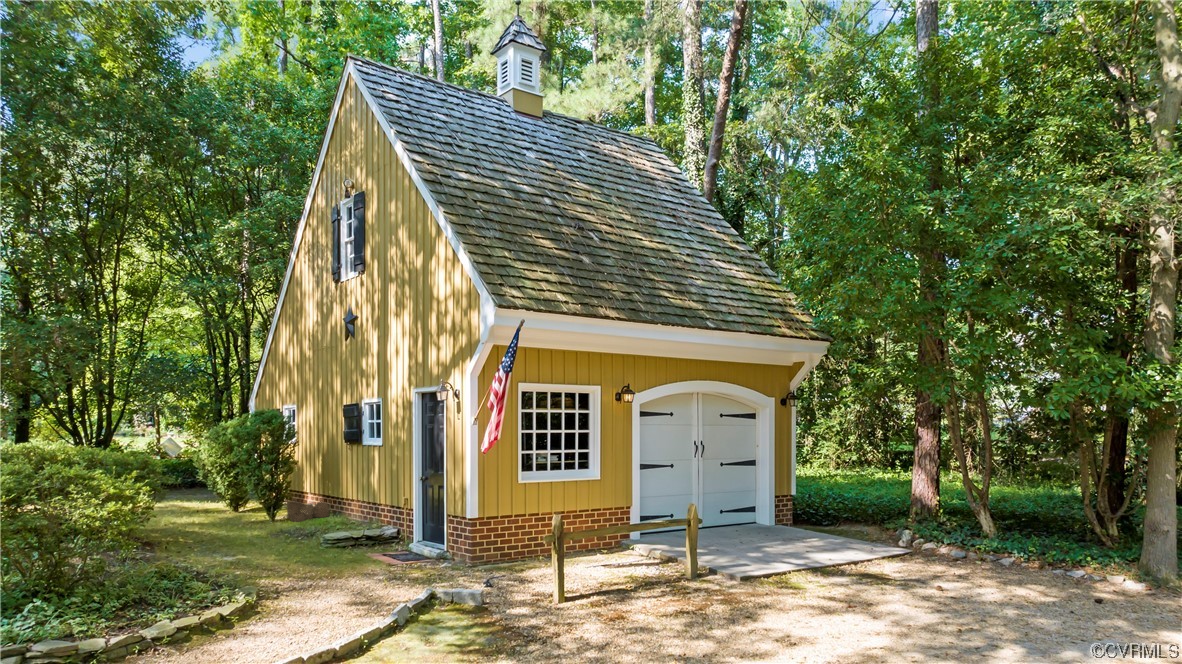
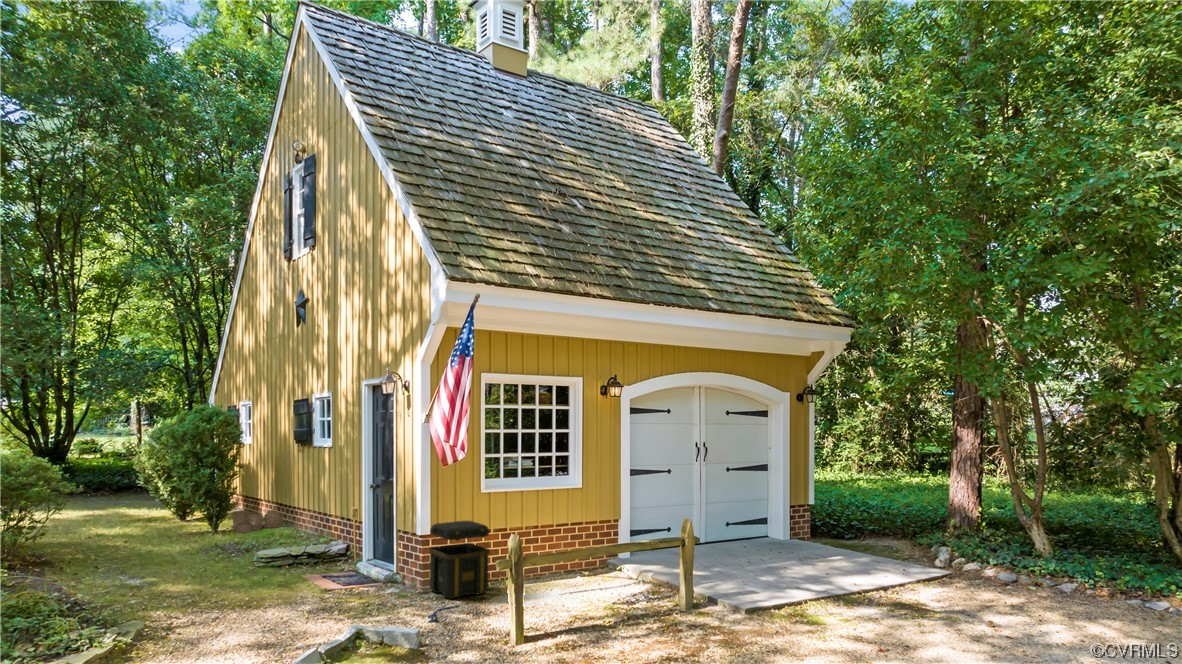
toolbox: none [477,507,528,571] -> present [429,521,490,599]

